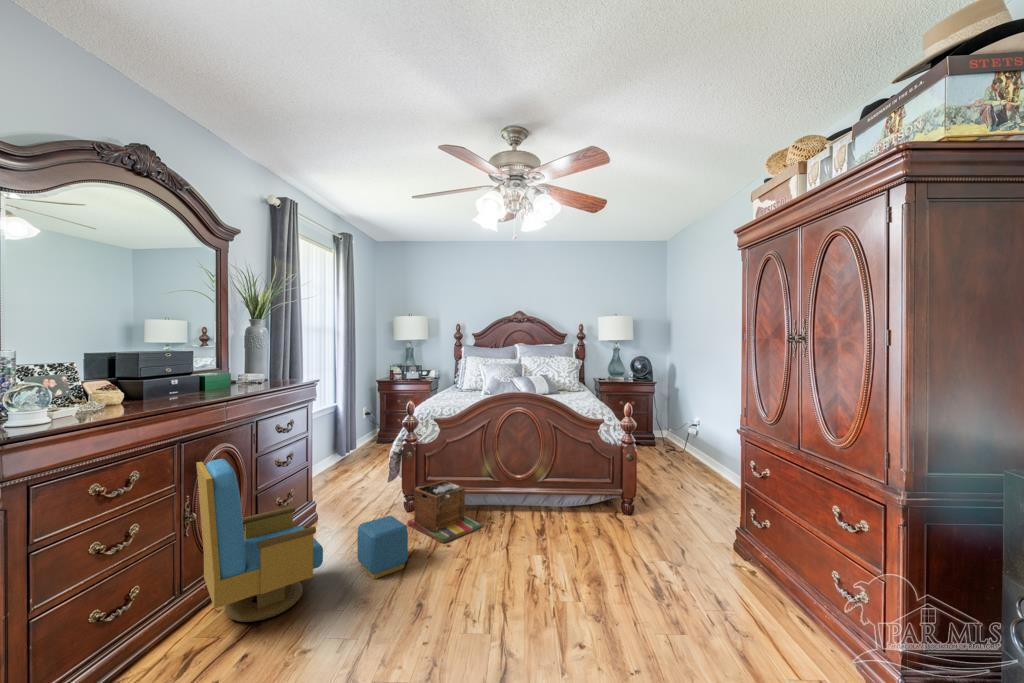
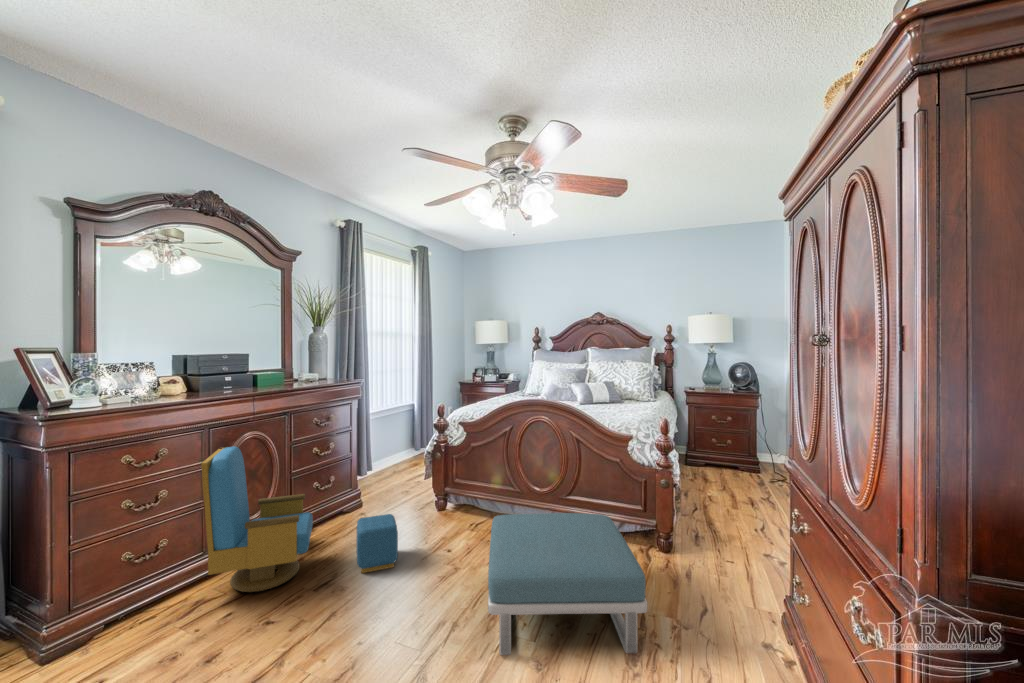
laundry basket: present [408,481,482,543] -> none [428,485,493,549]
footstool: none [504,489,667,616] -> present [488,513,647,655]

